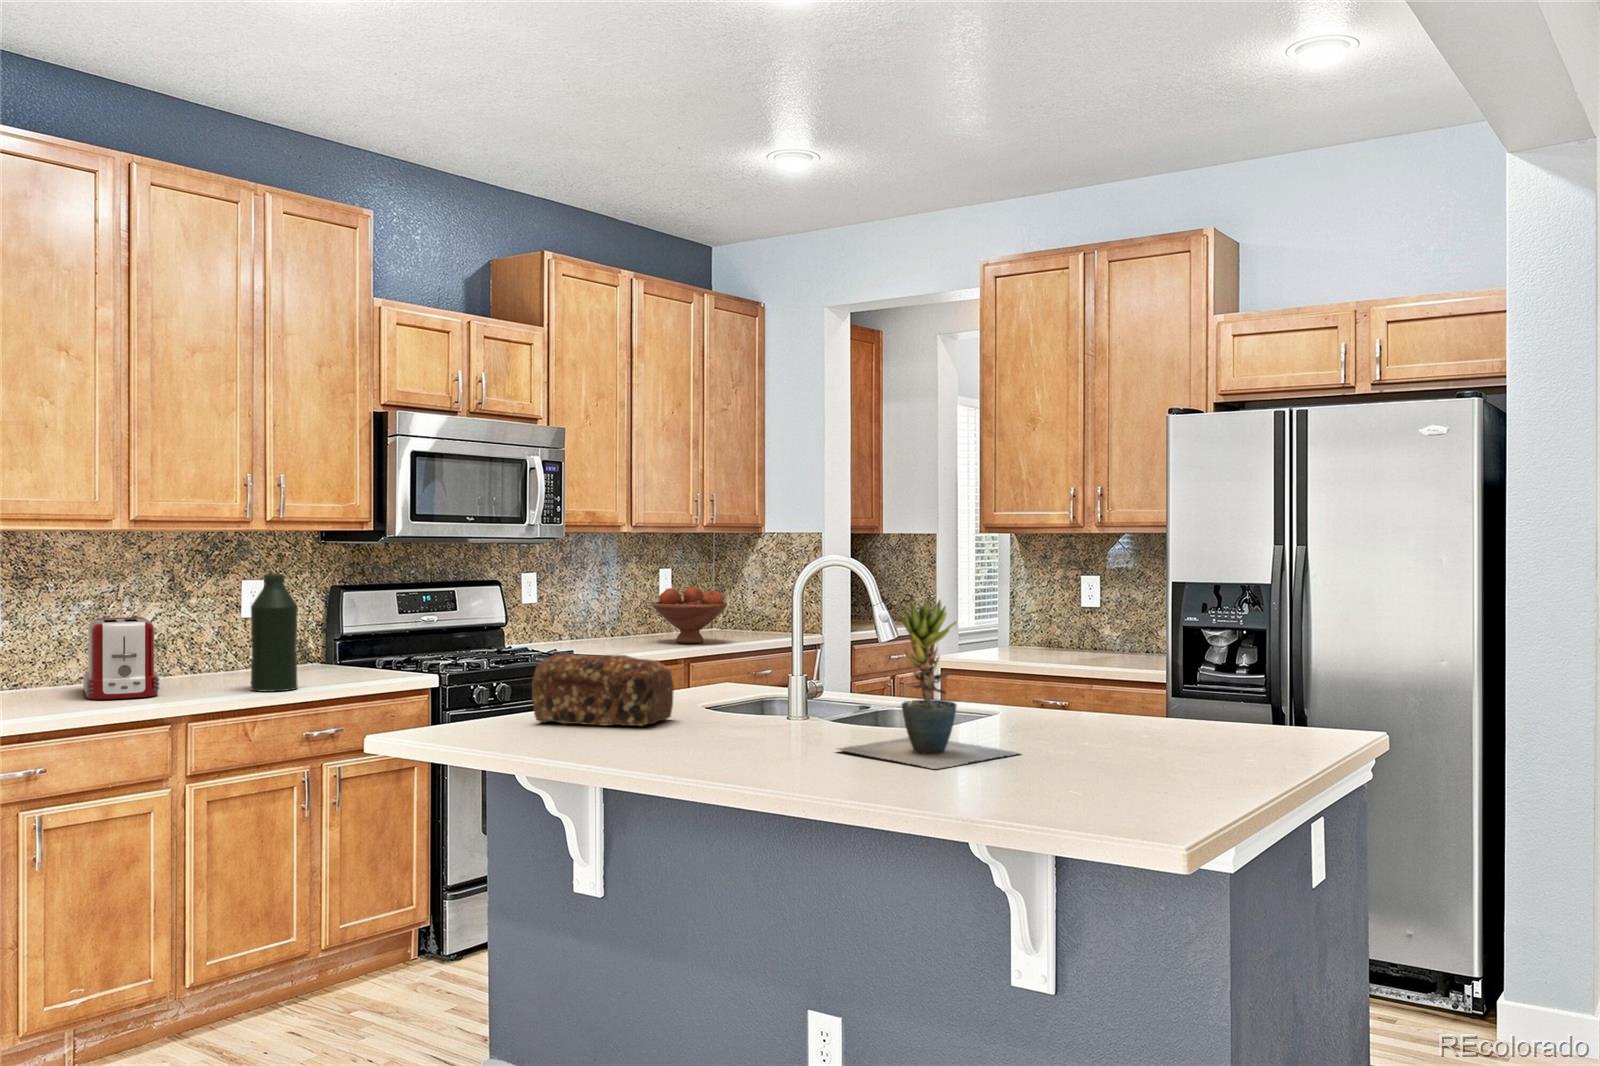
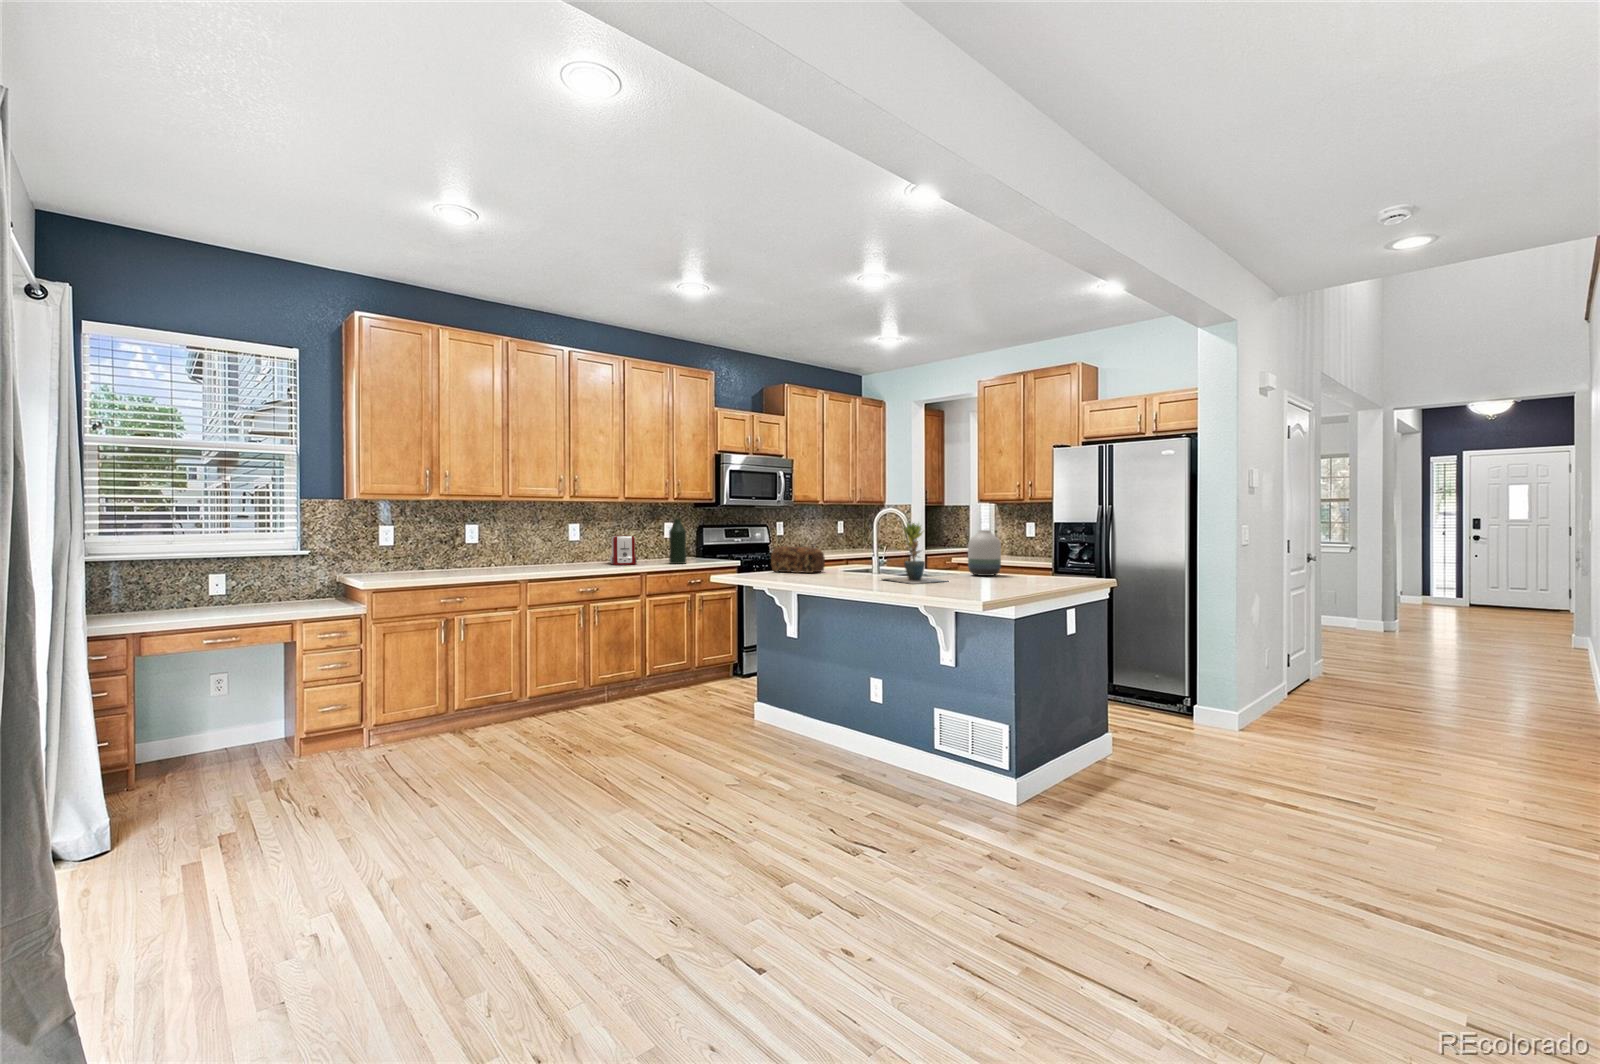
fruit bowl: present [653,587,727,644] -> none [832,528,864,553]
vase: none [1039,613,1119,728] -> present [968,530,1001,576]

